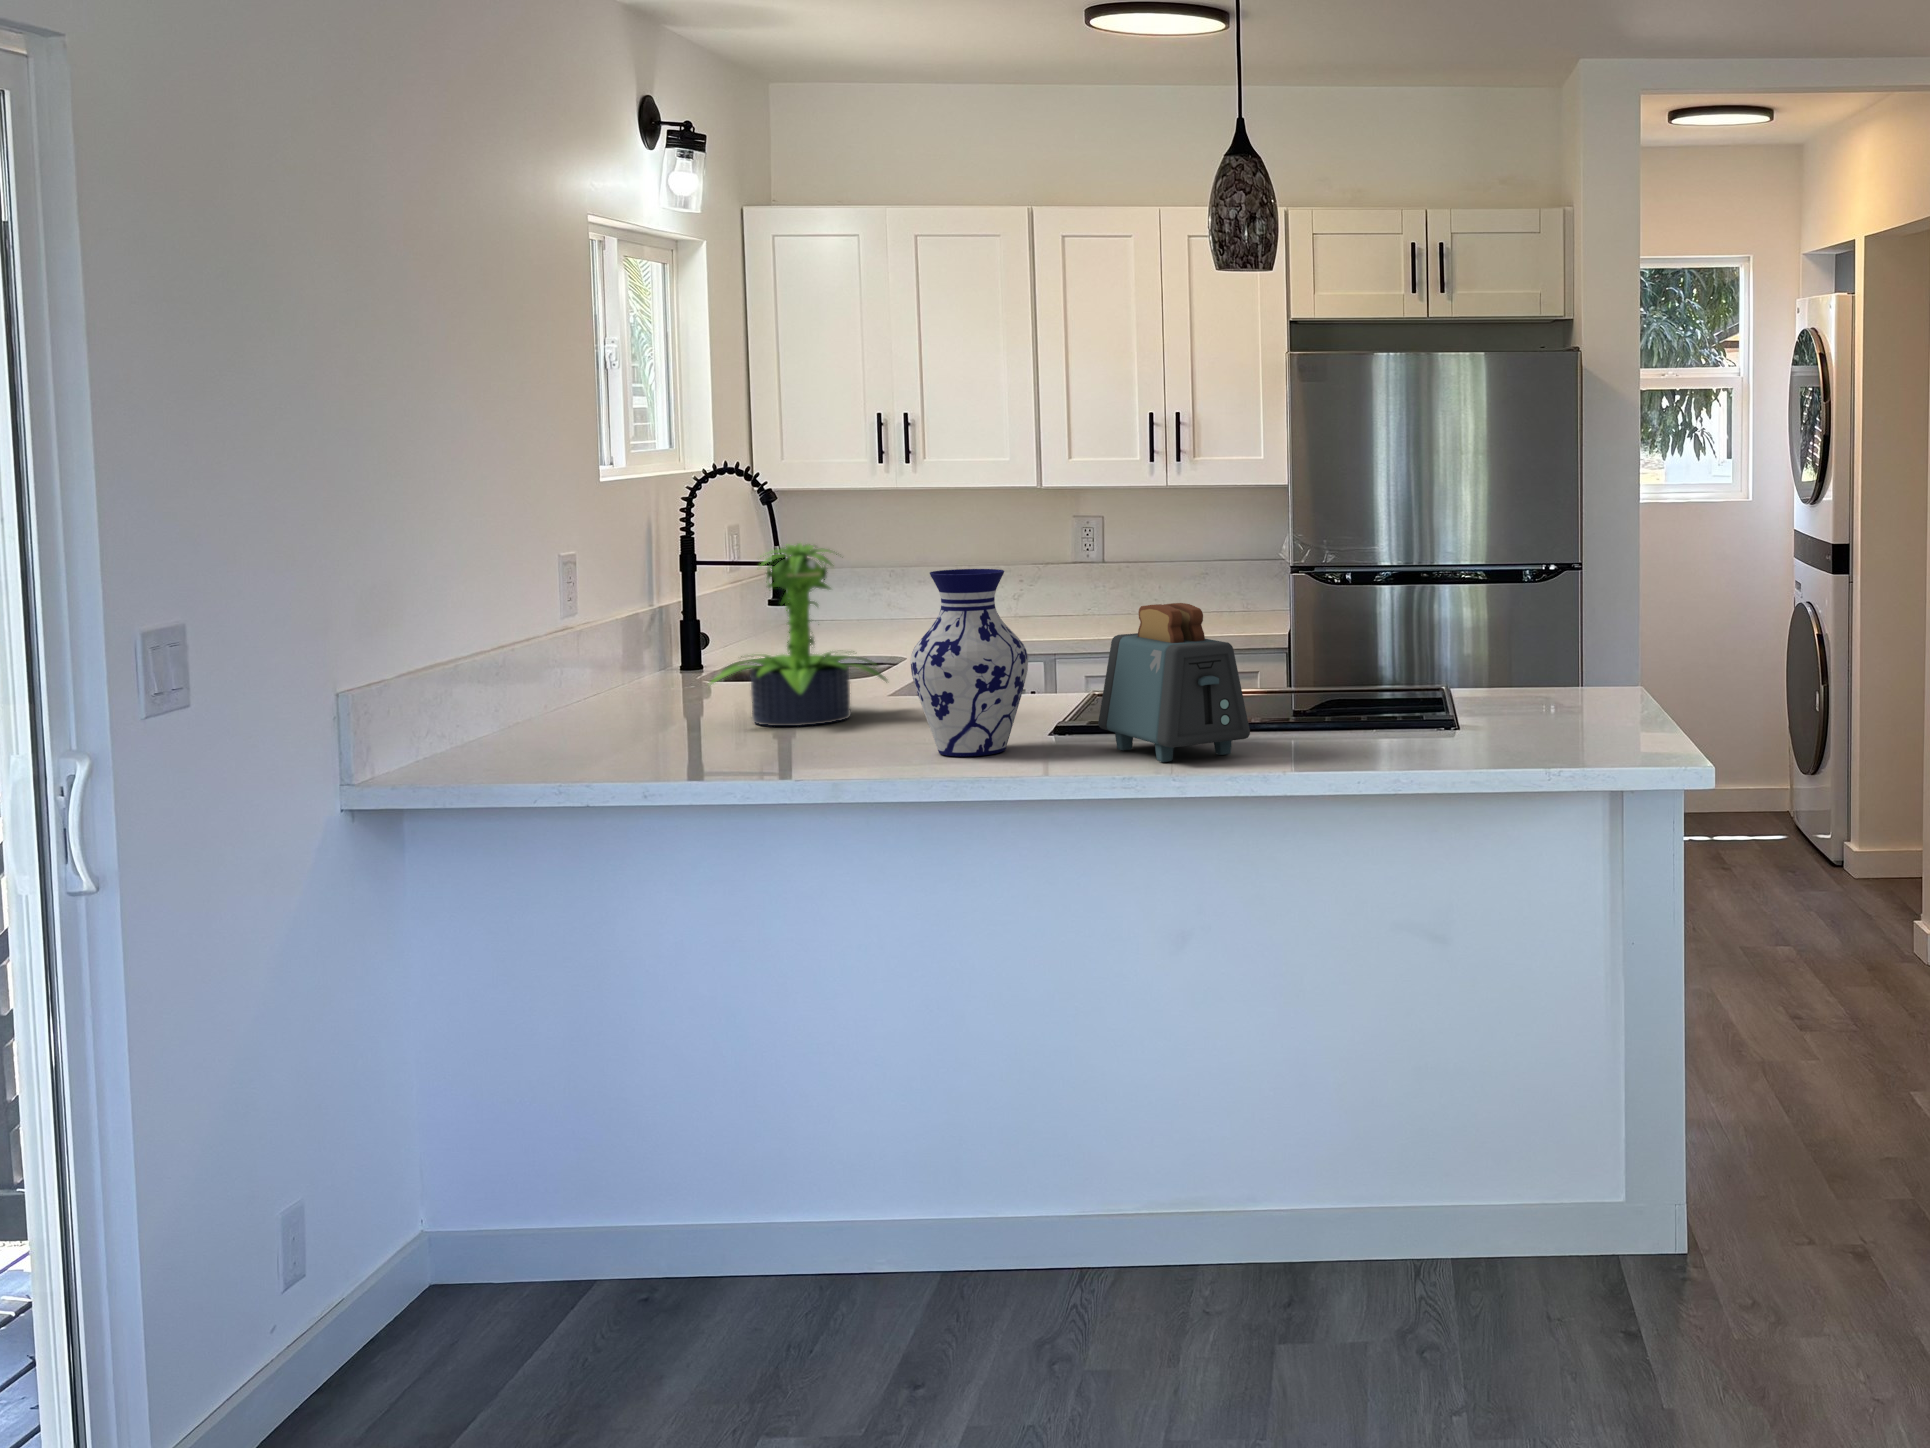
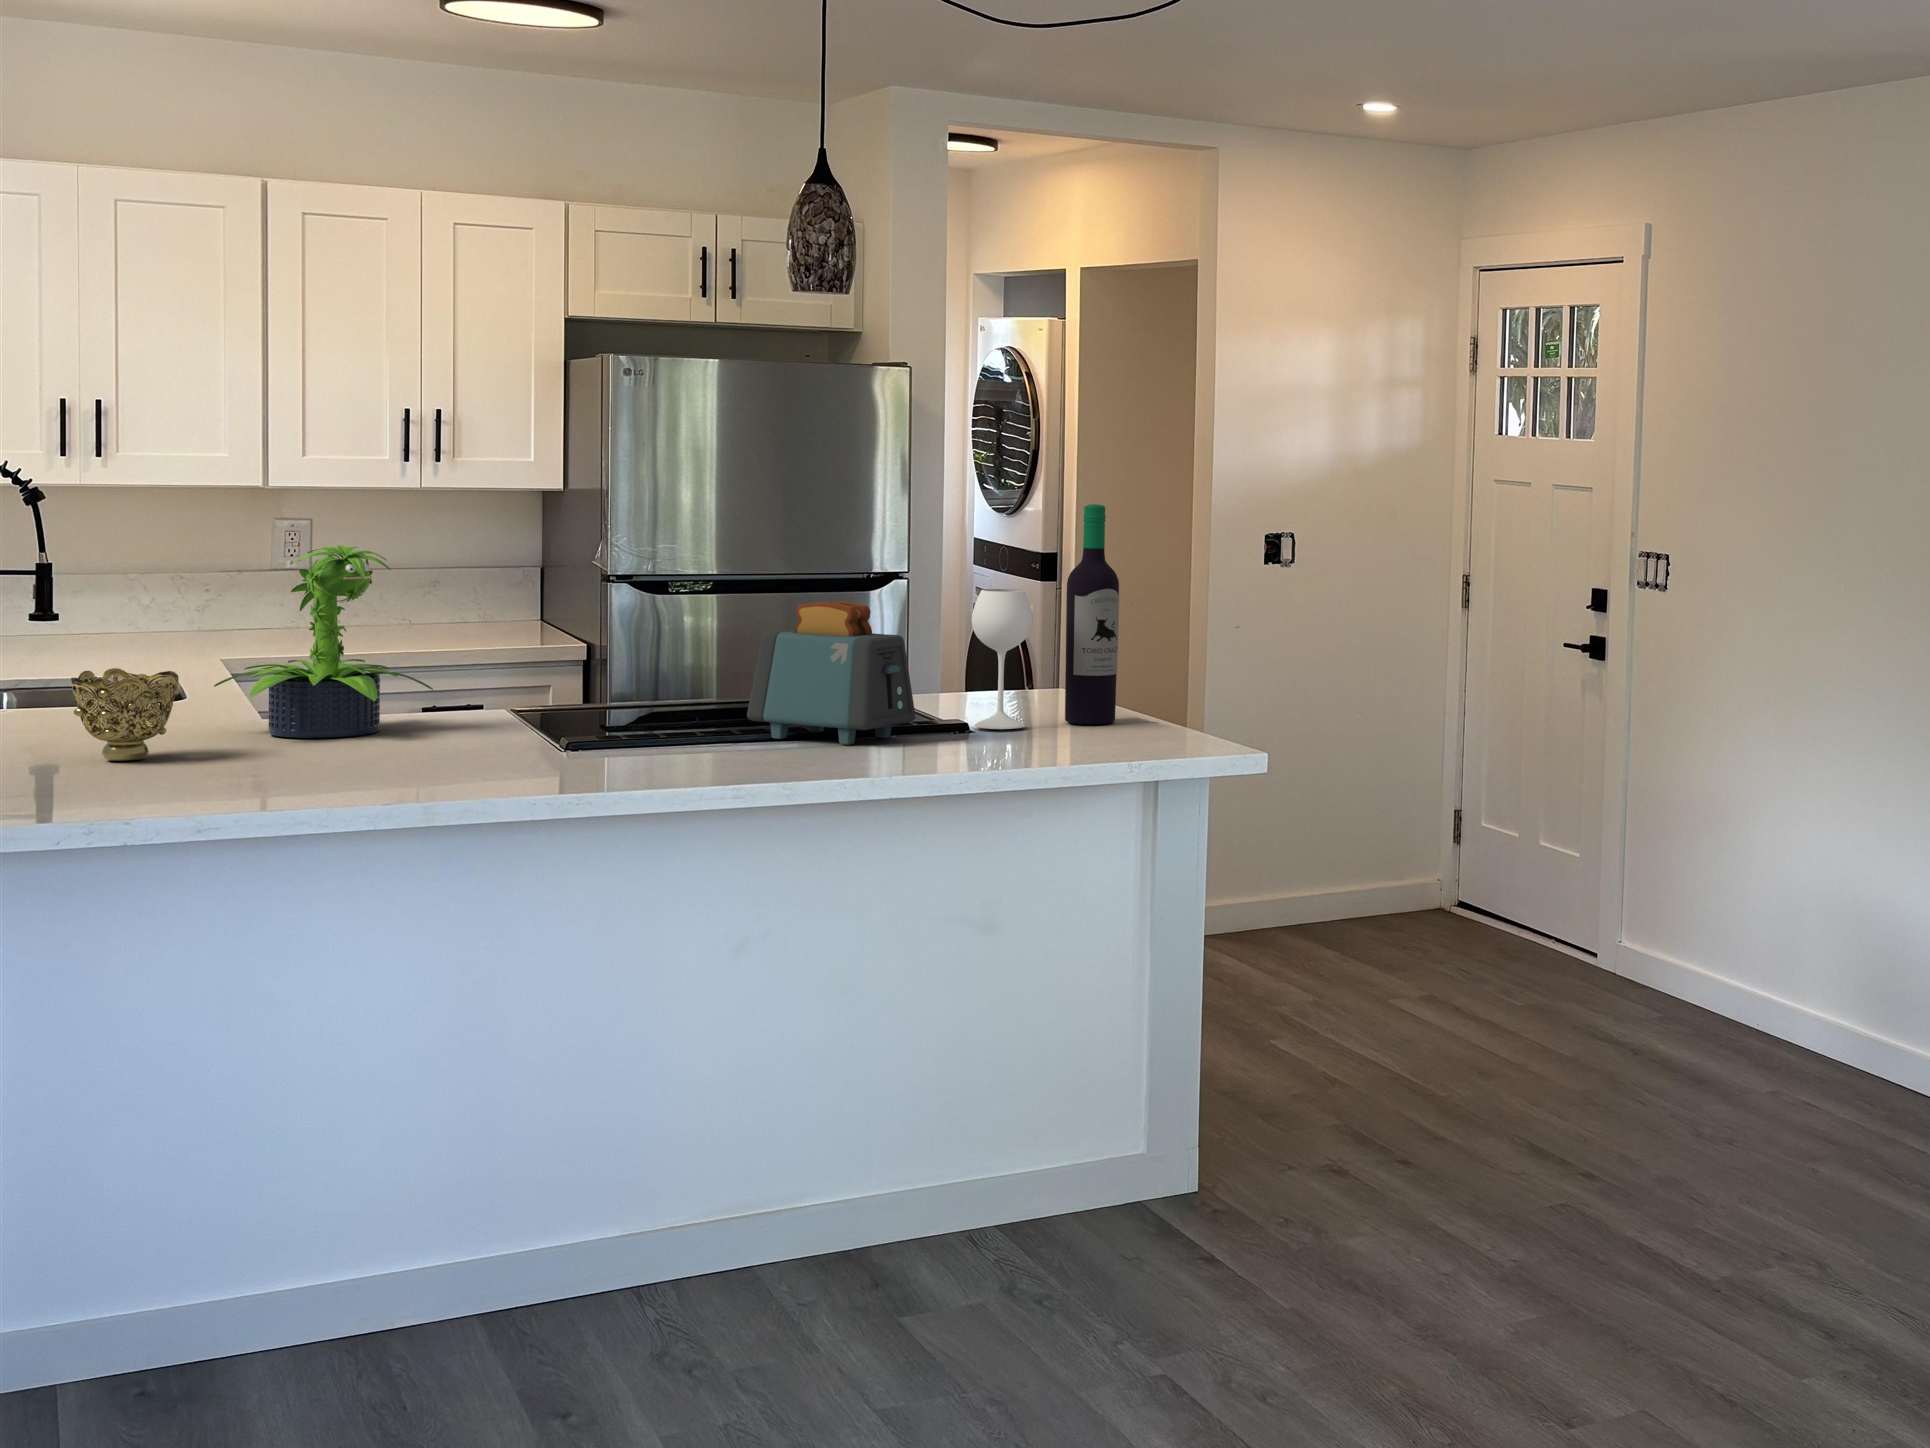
wine bottle: none [1333,492,1509,751] -> present [972,504,1119,729]
vase: present [910,569,1028,756] -> none [569,570,687,750]
decorative bowl: none [529,657,623,743] -> present [71,668,180,761]

